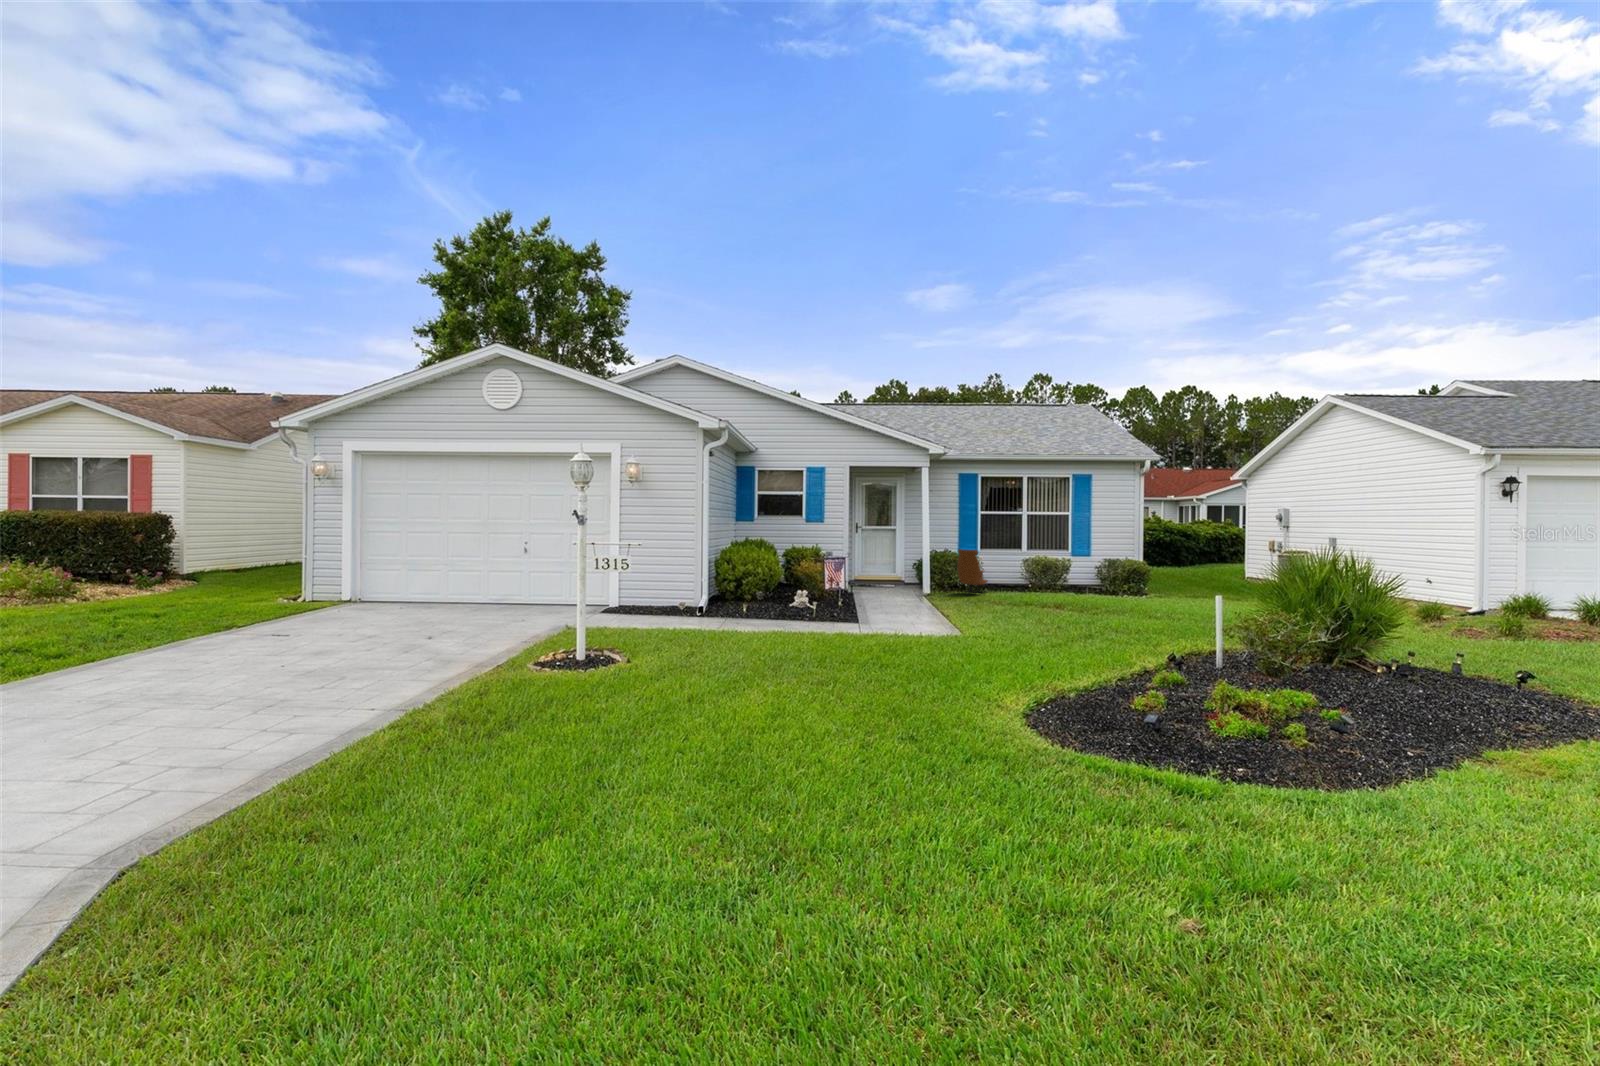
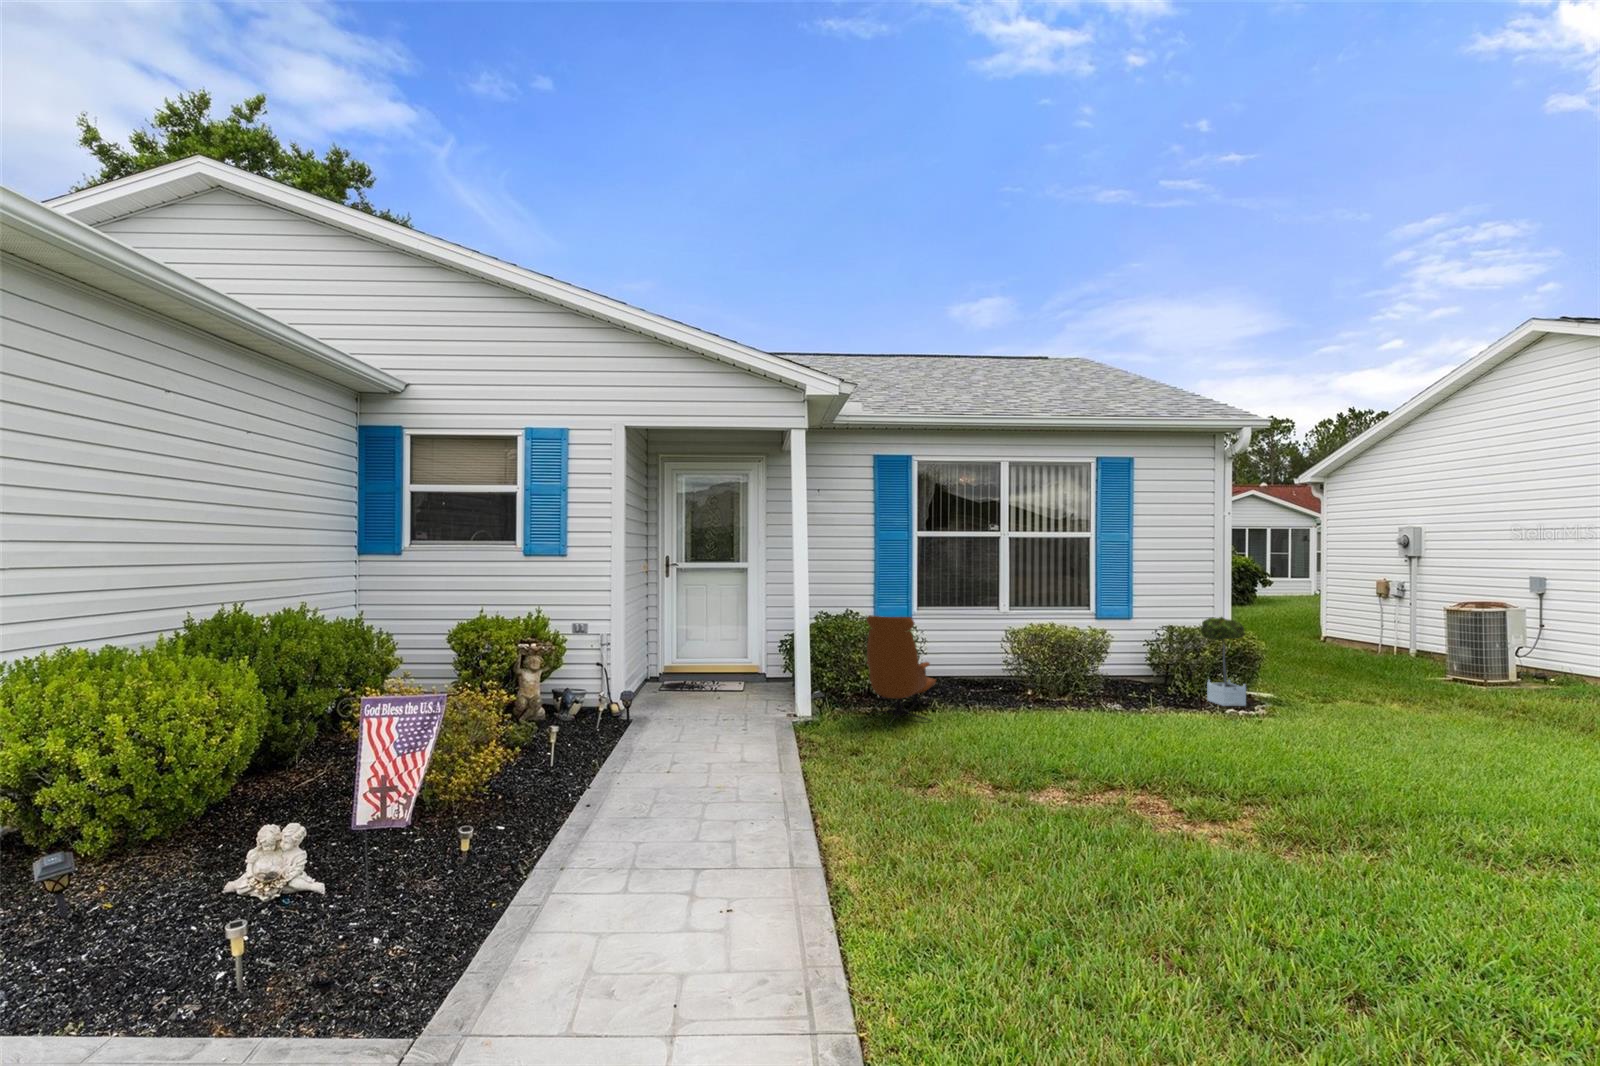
potted tree: none [1117,553,1137,595] -> present [1200,617,1246,706]

